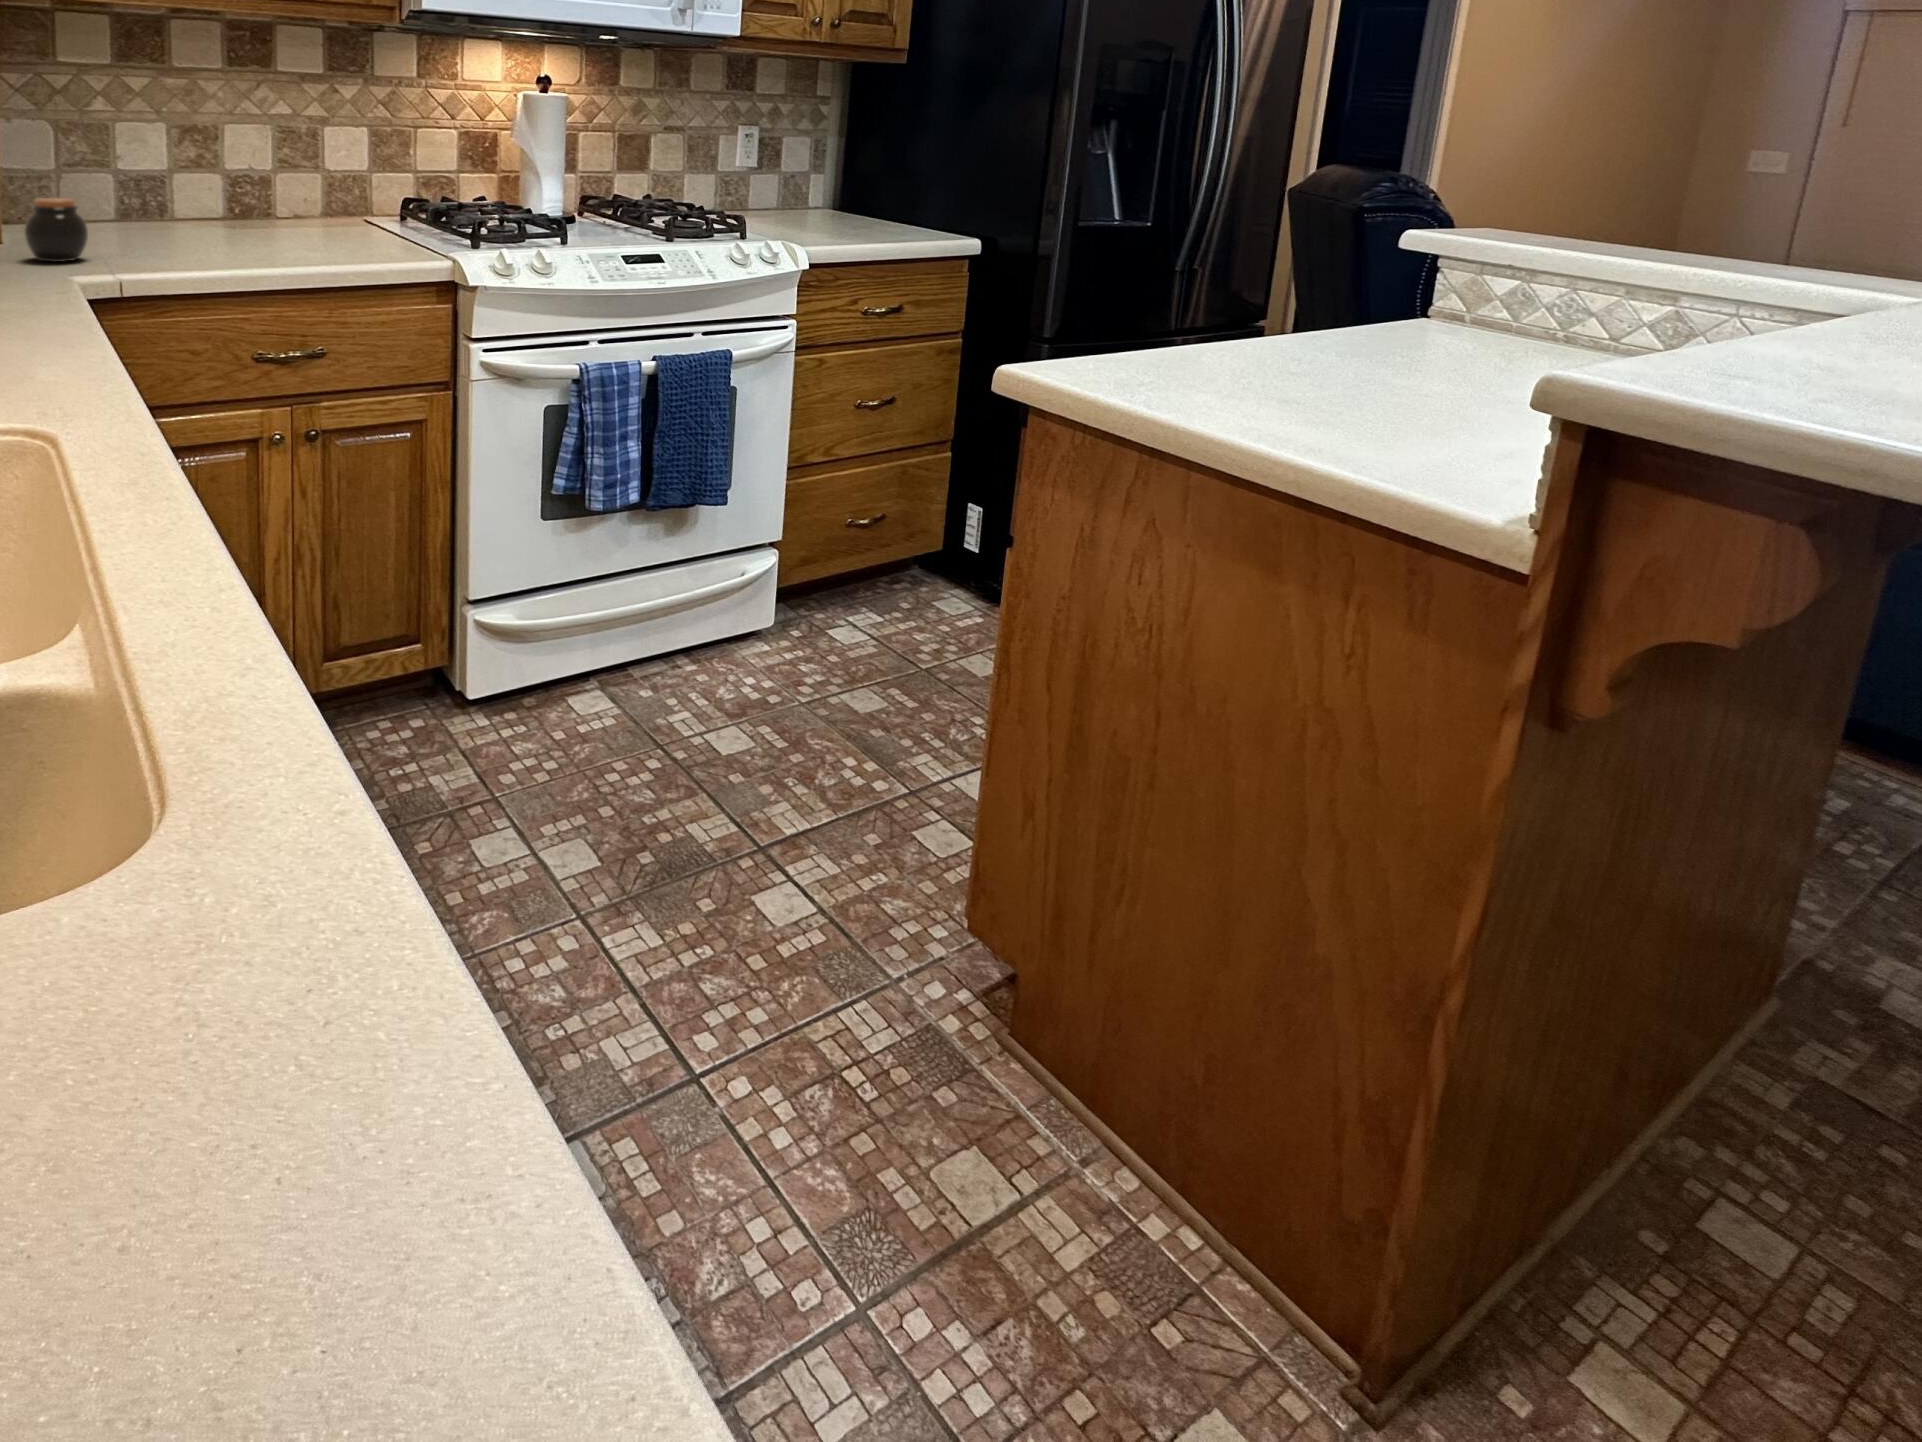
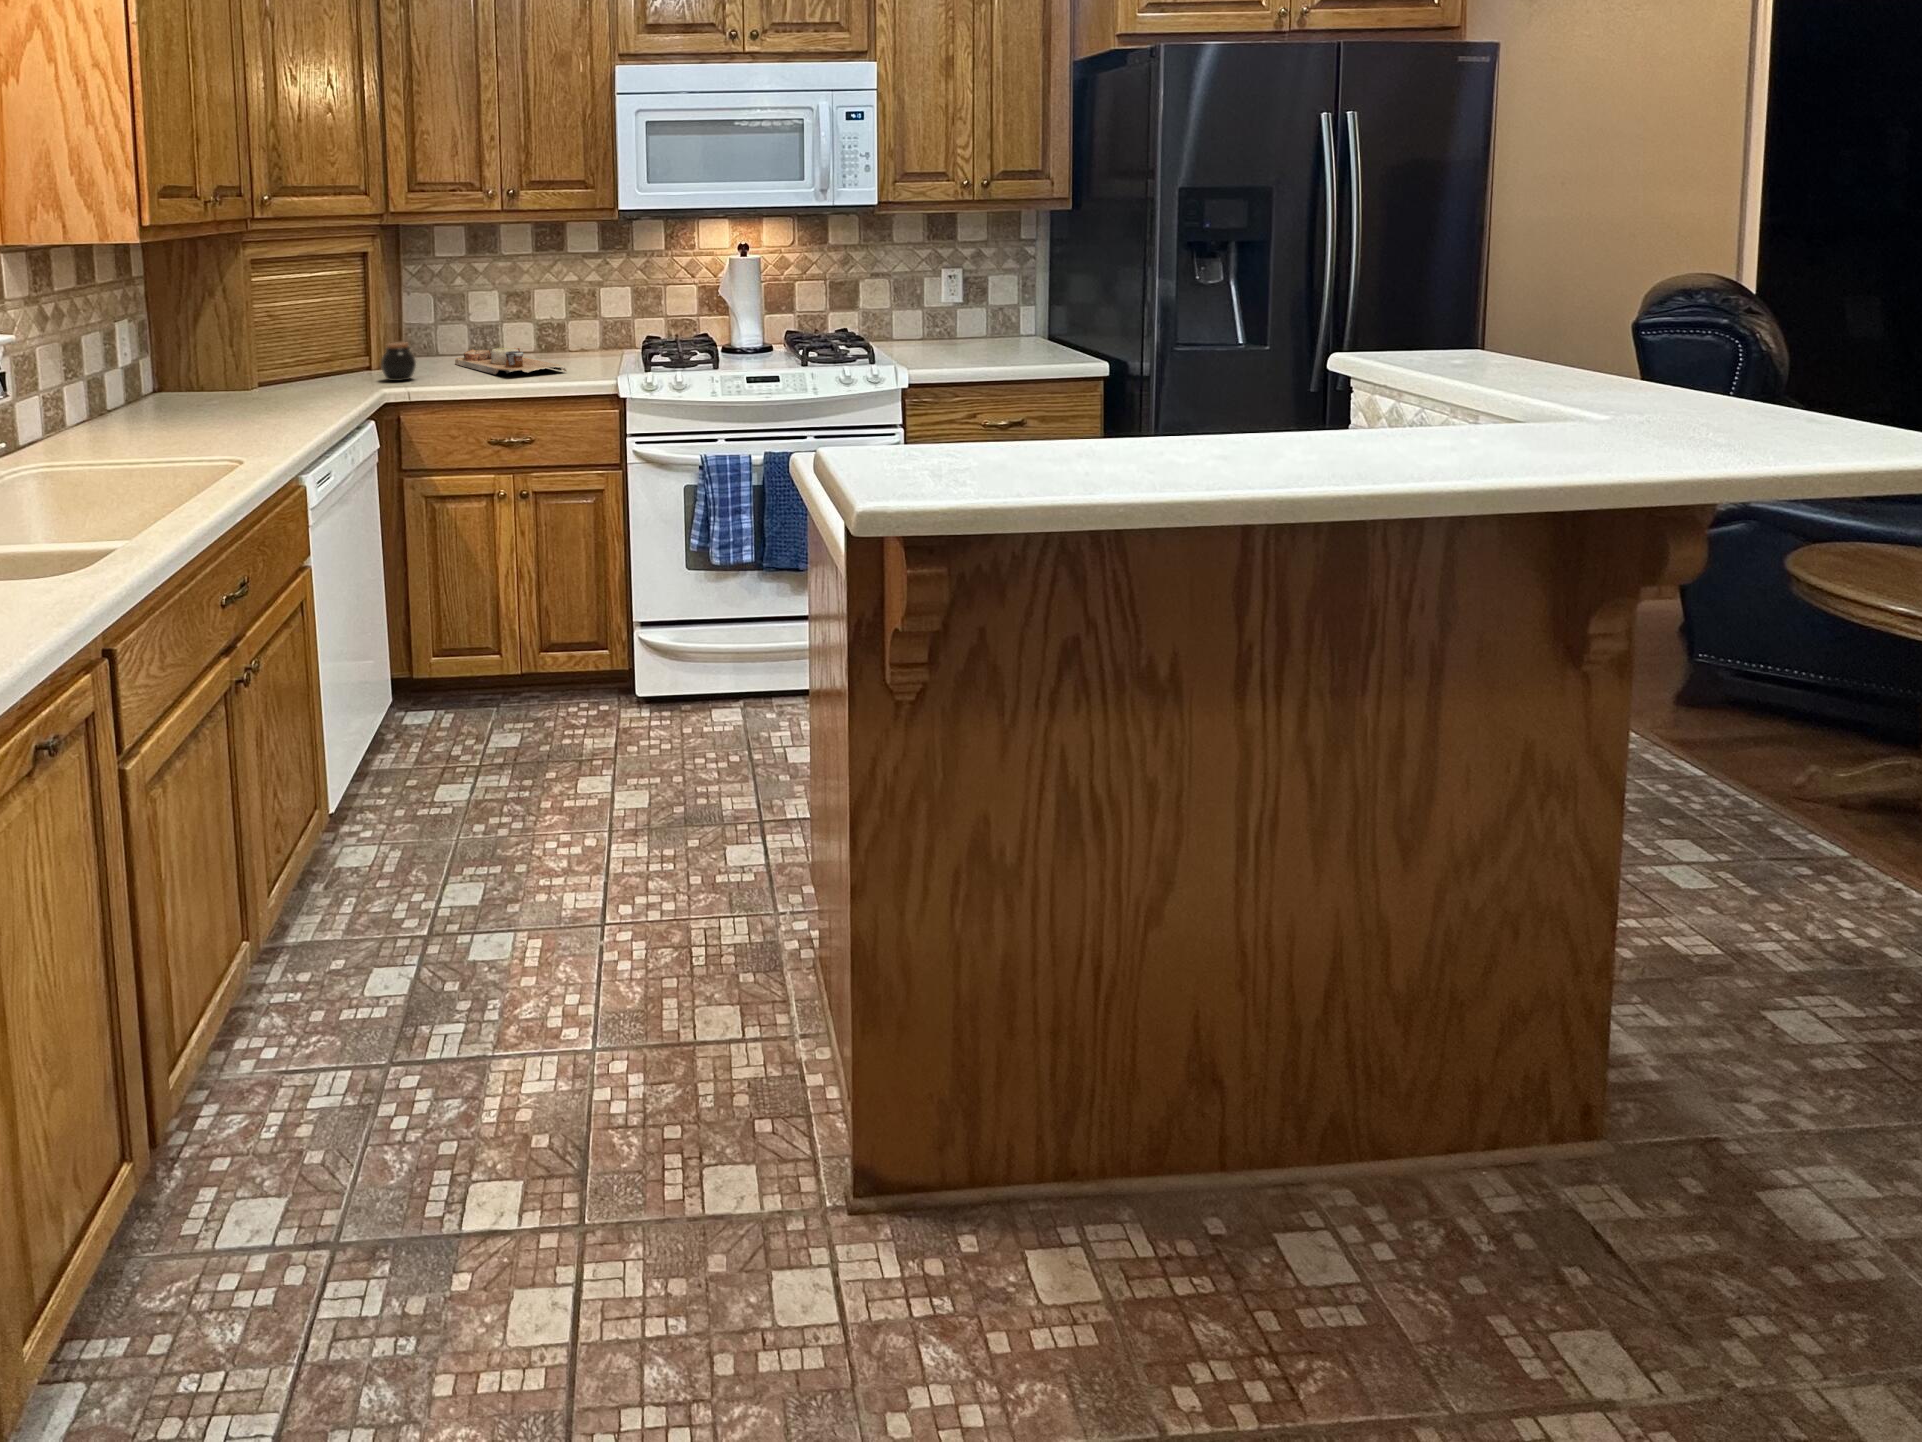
cutting board: none [107,210,324,251] -> present [455,348,566,375]

